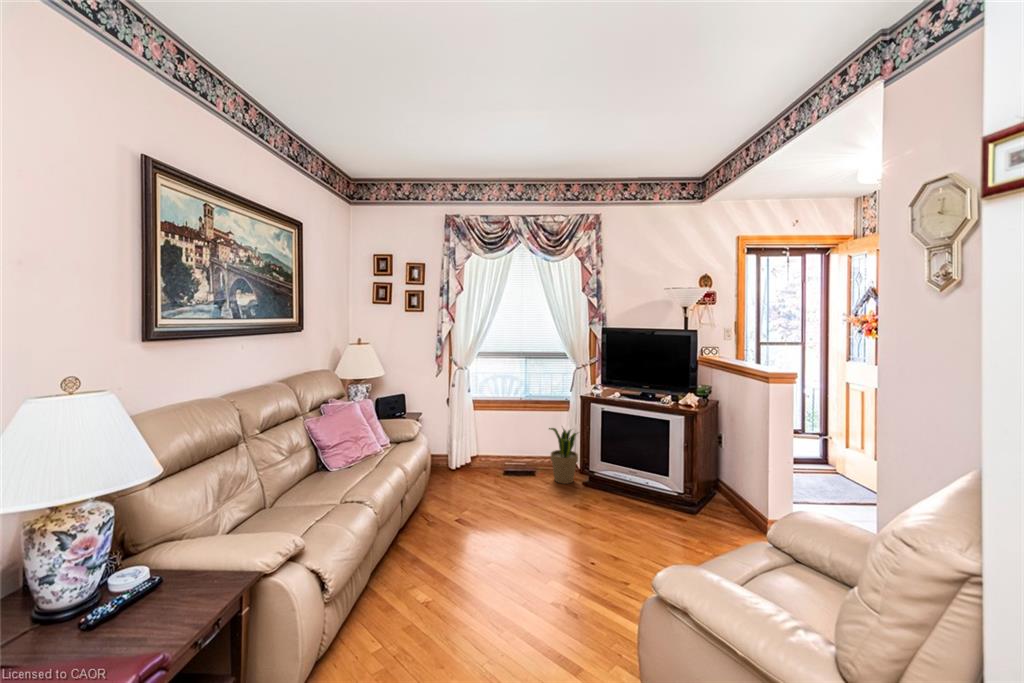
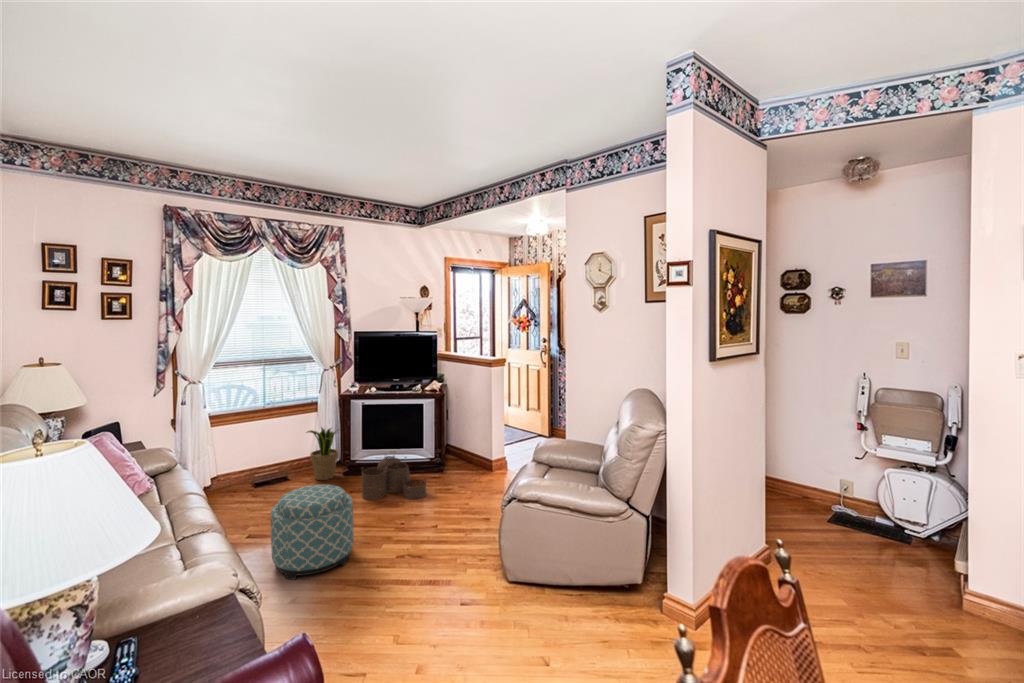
woven basket: none [577,473,651,543] -> present [362,456,426,500]
ottoman: none [427,487,514,597] -> present [271,484,354,580]

